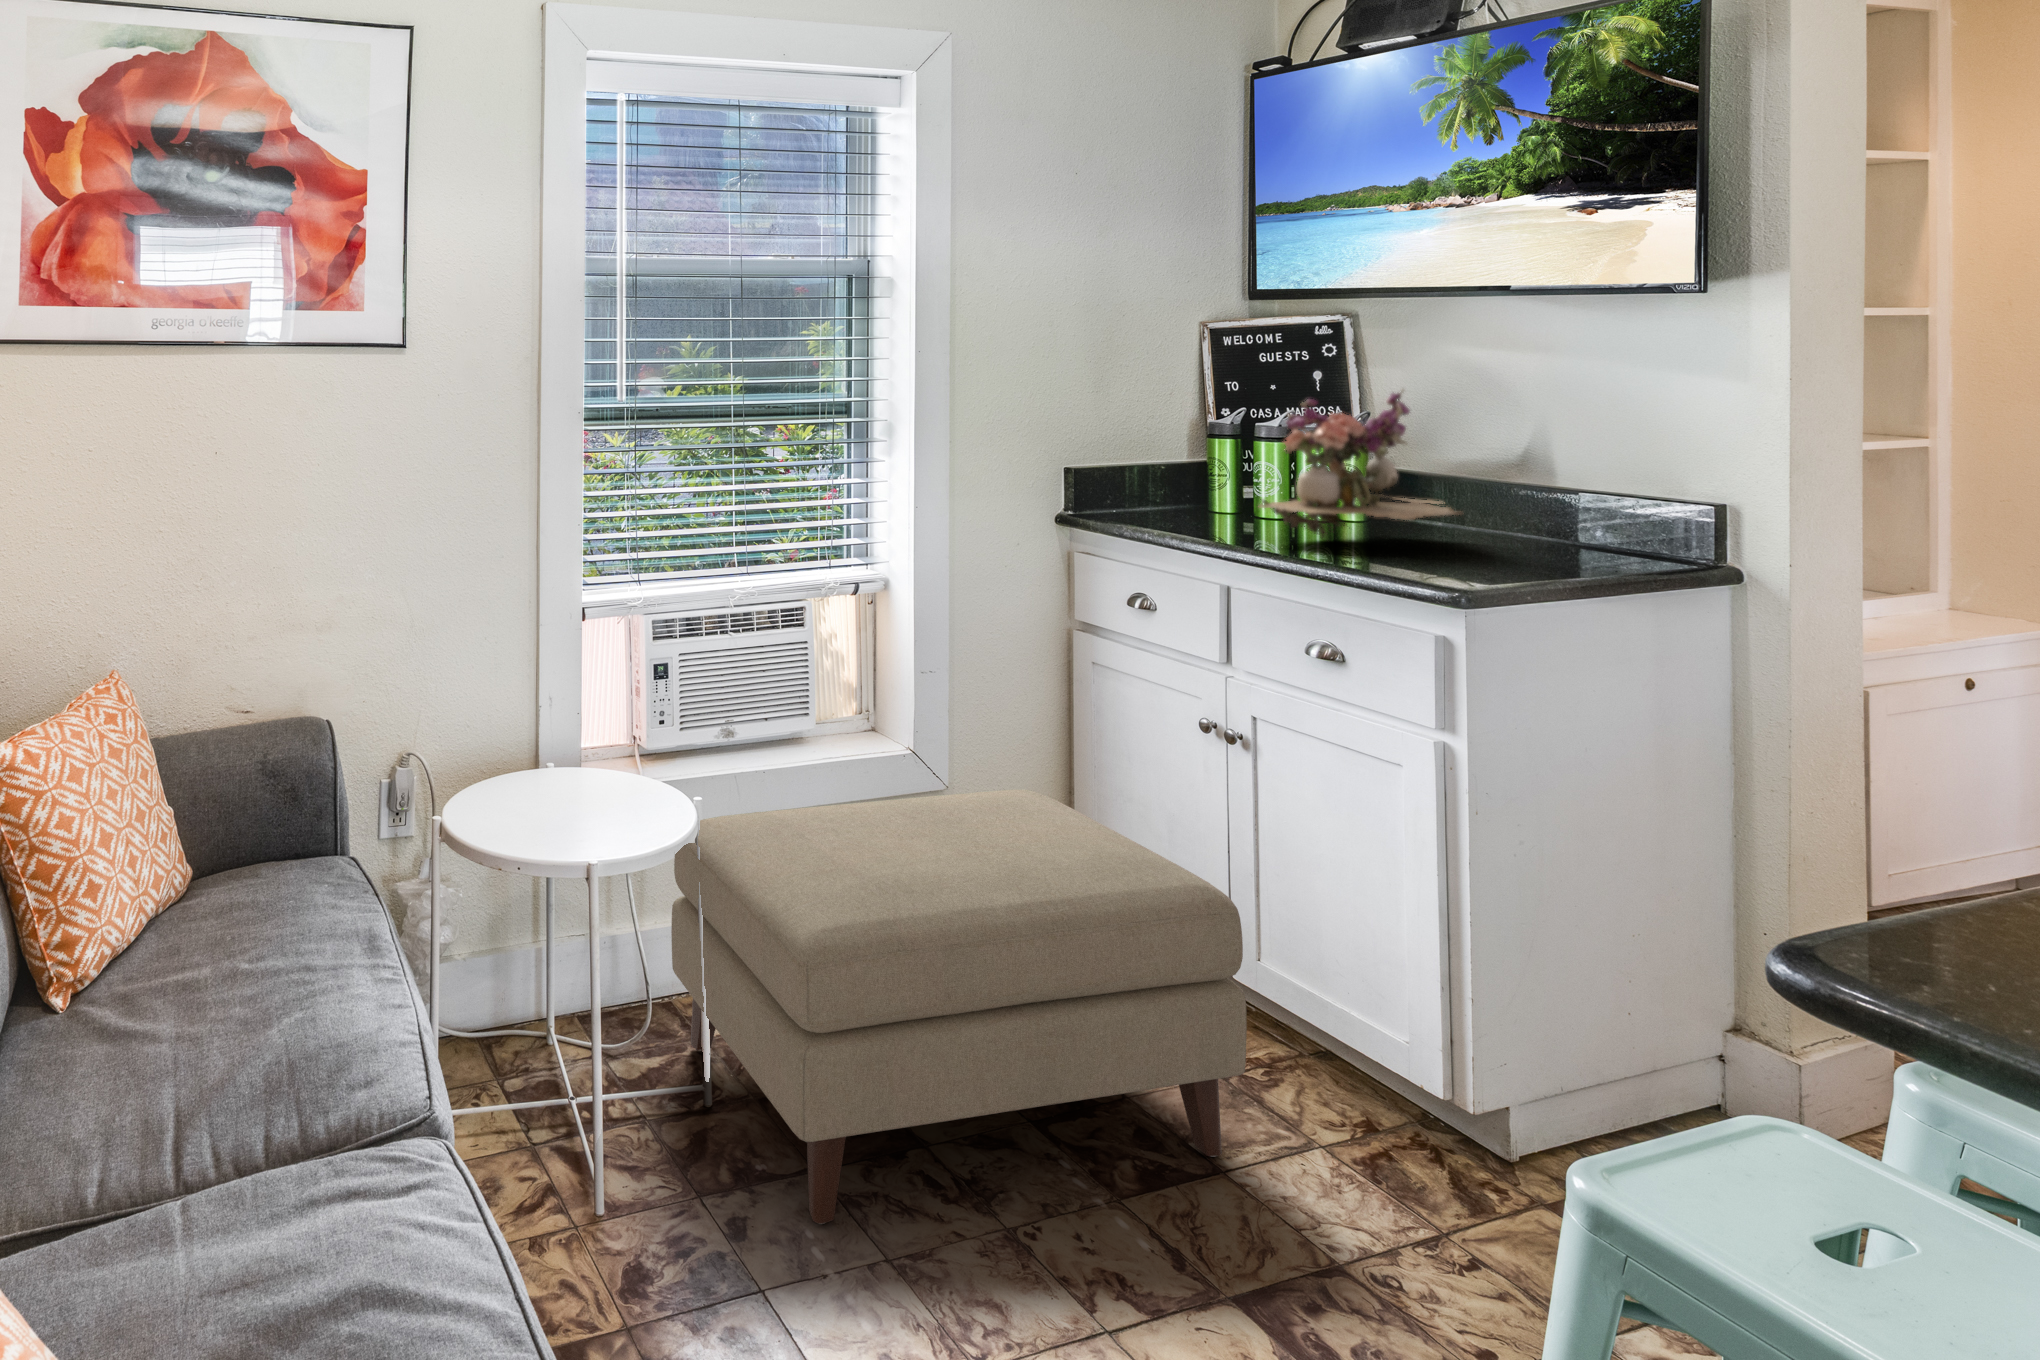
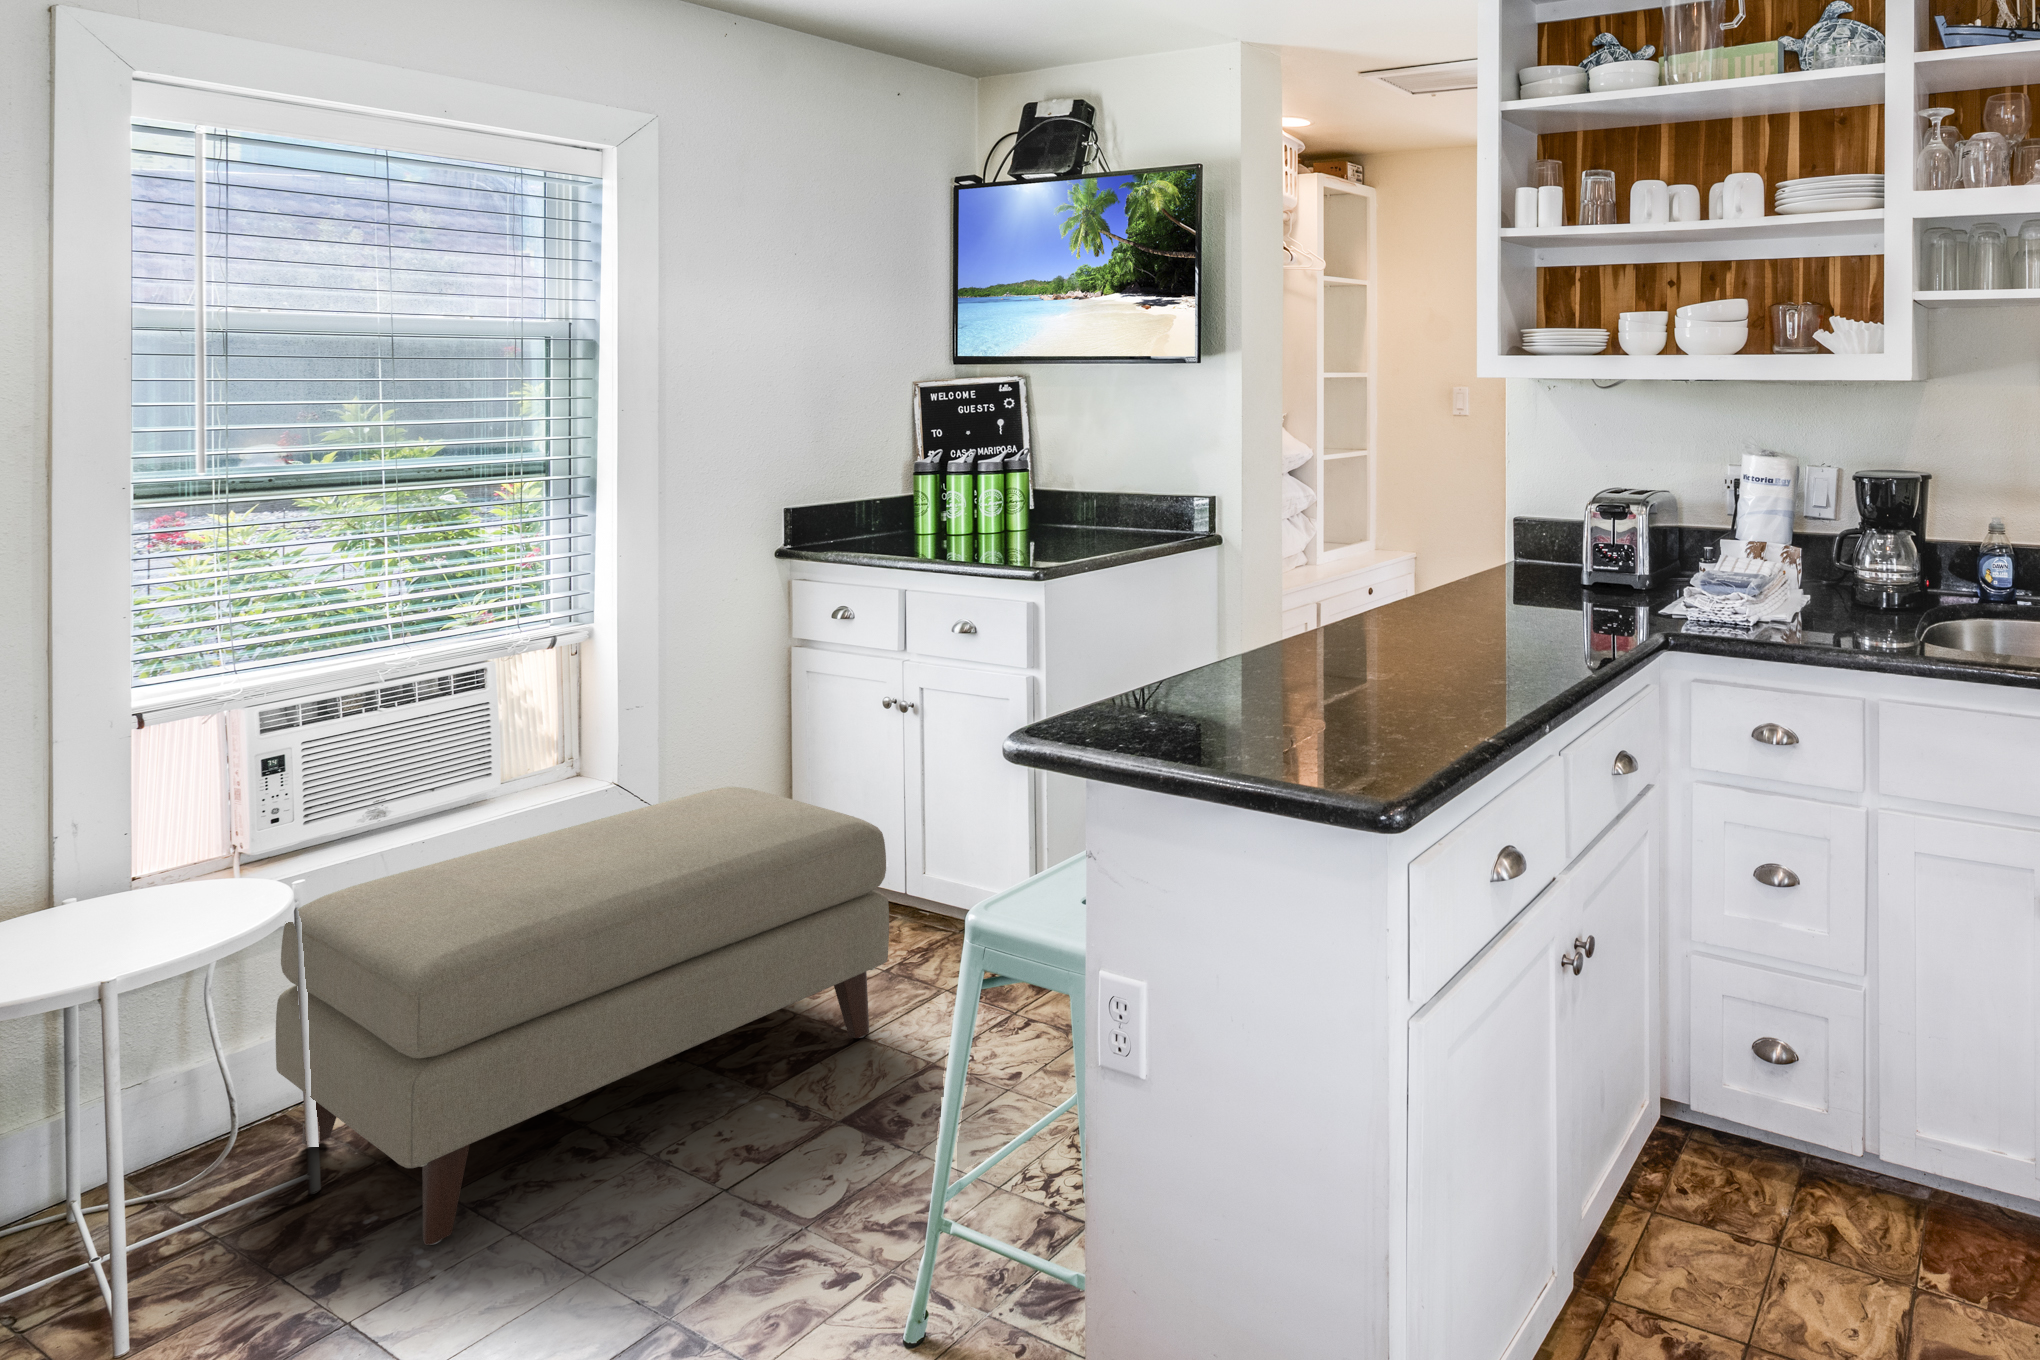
flower arrangement: present [1258,390,1464,538] -> none [931,429,1074,544]

